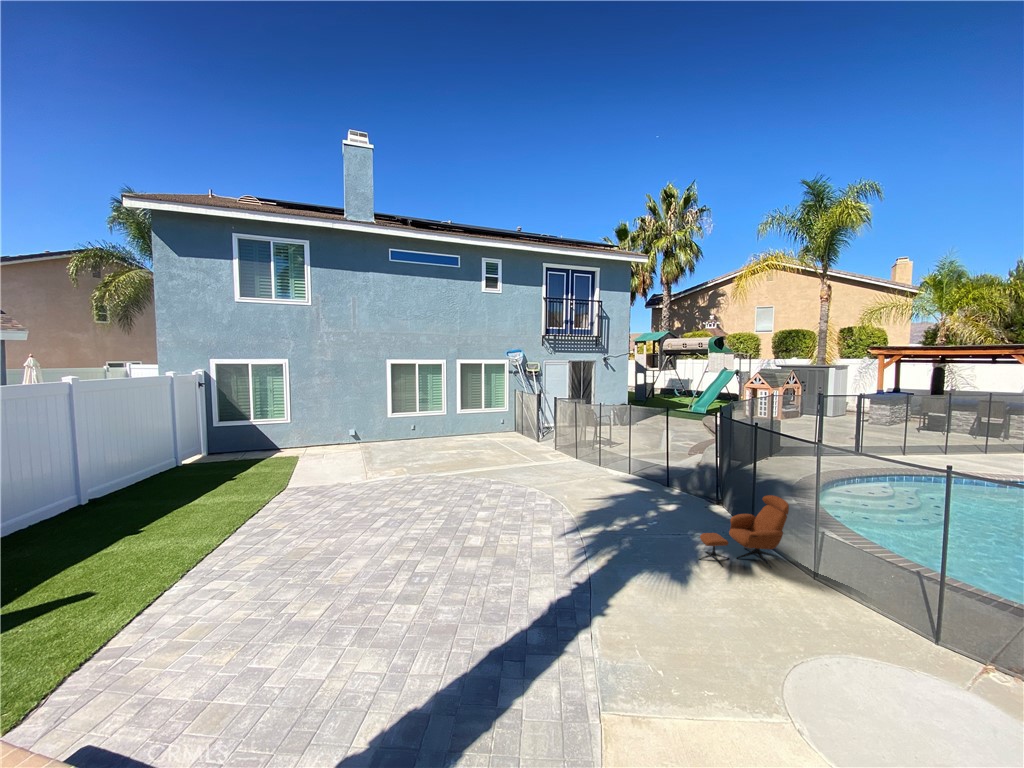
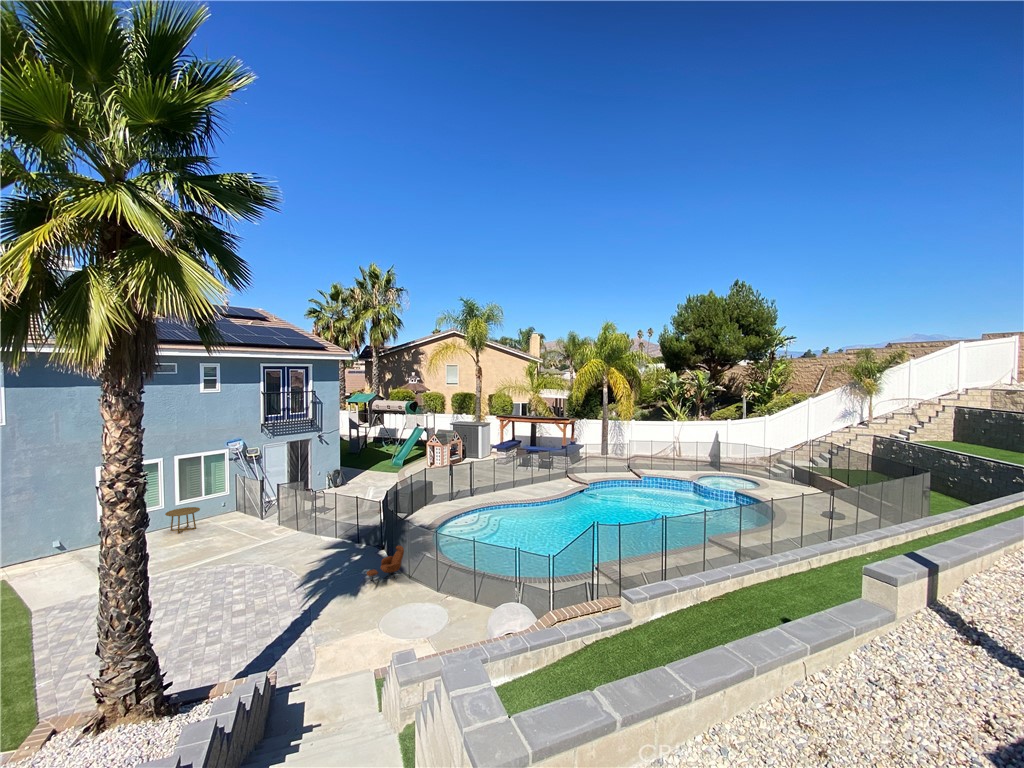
round table: none [446,417,478,442] -> present [165,507,200,534]

